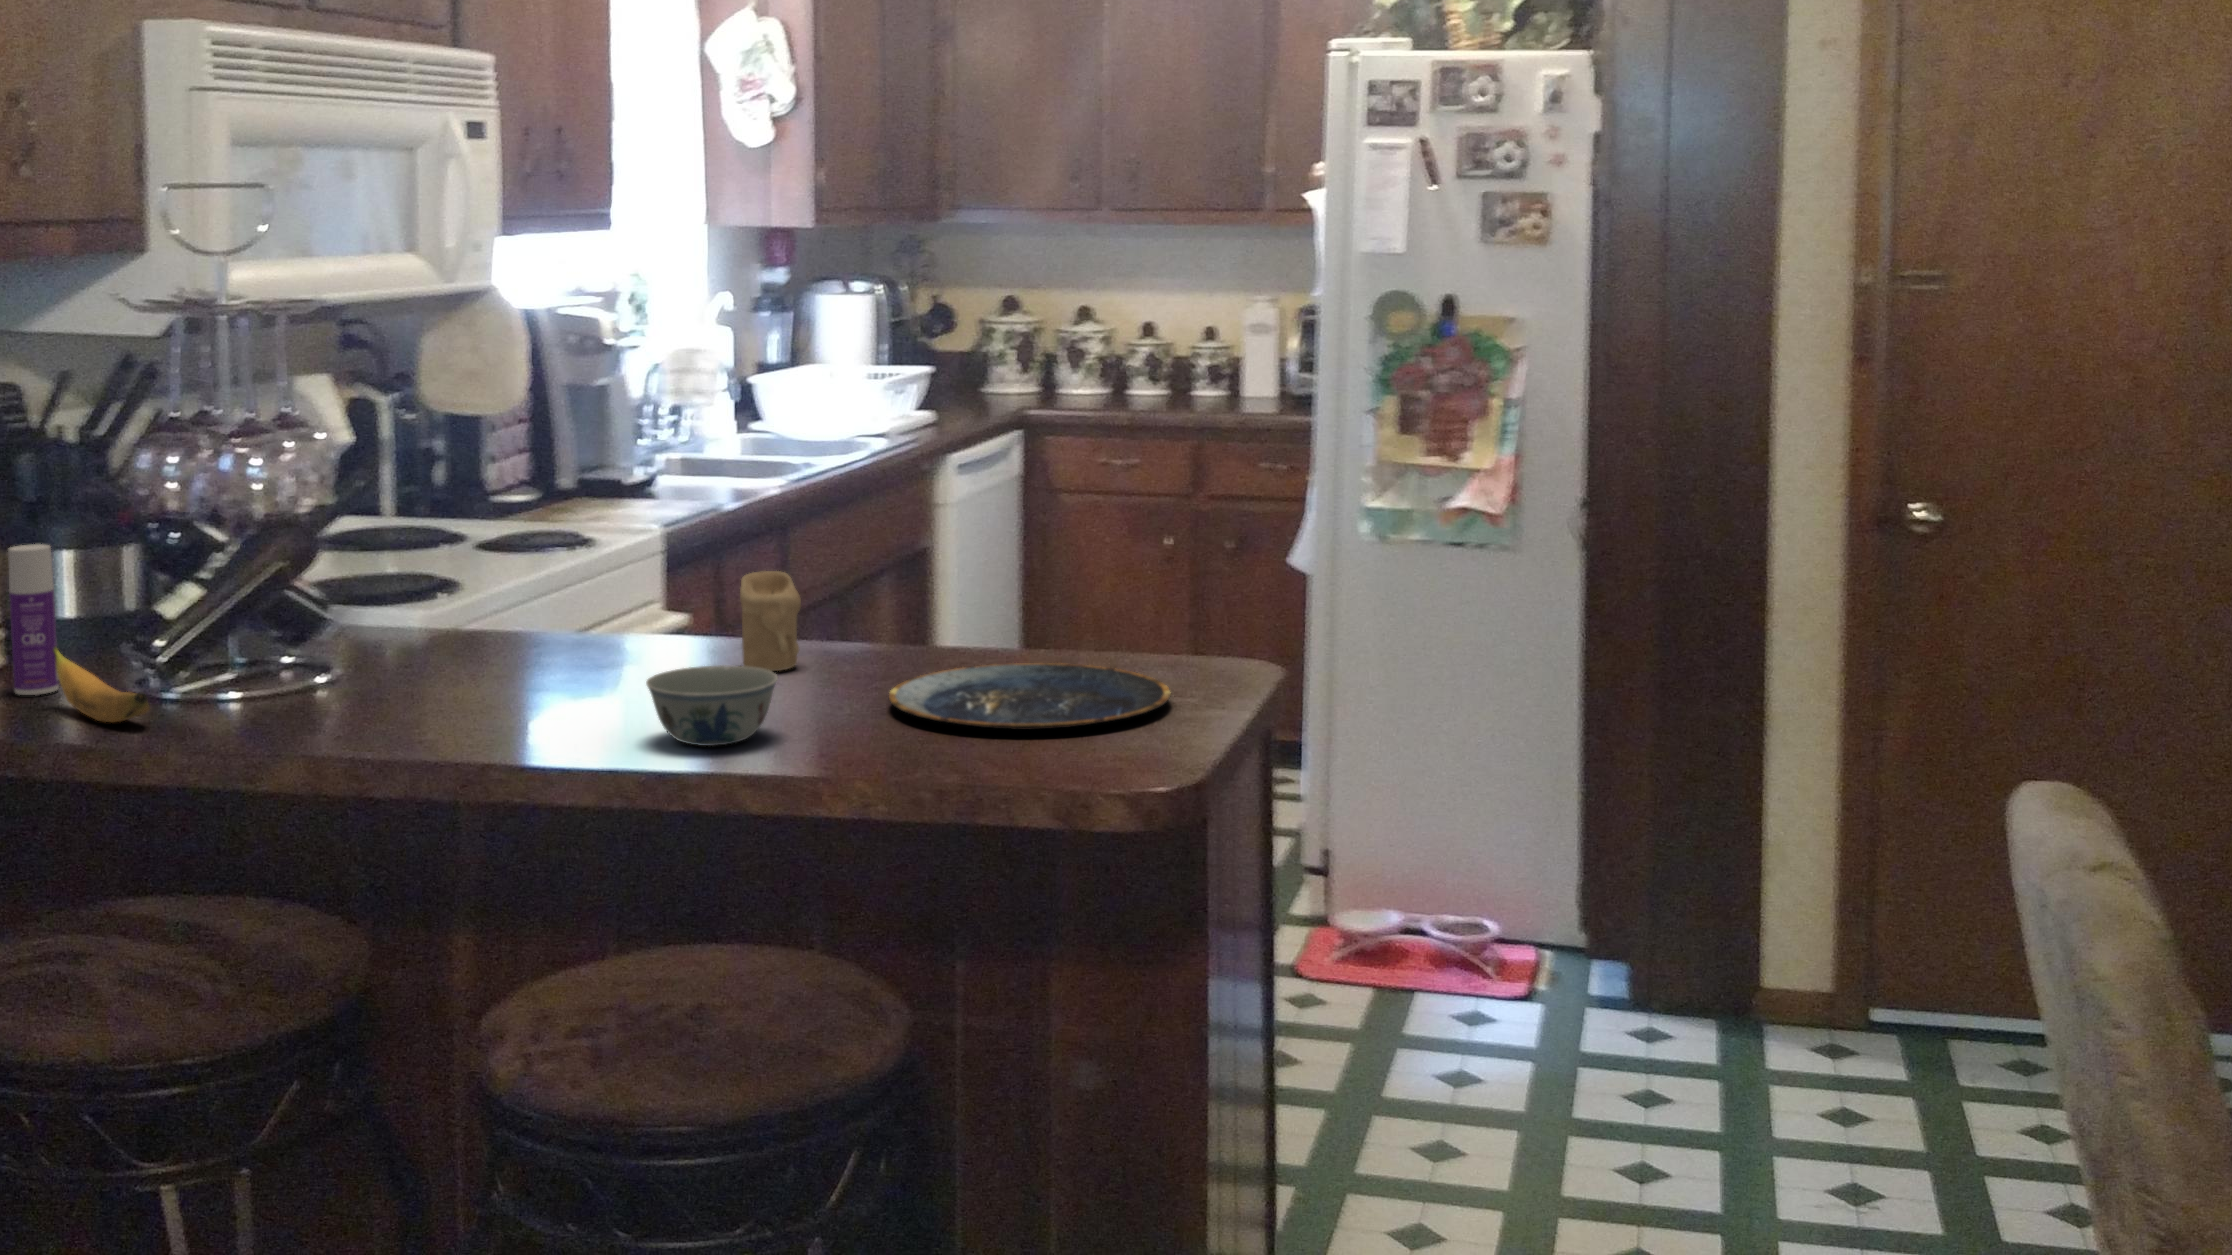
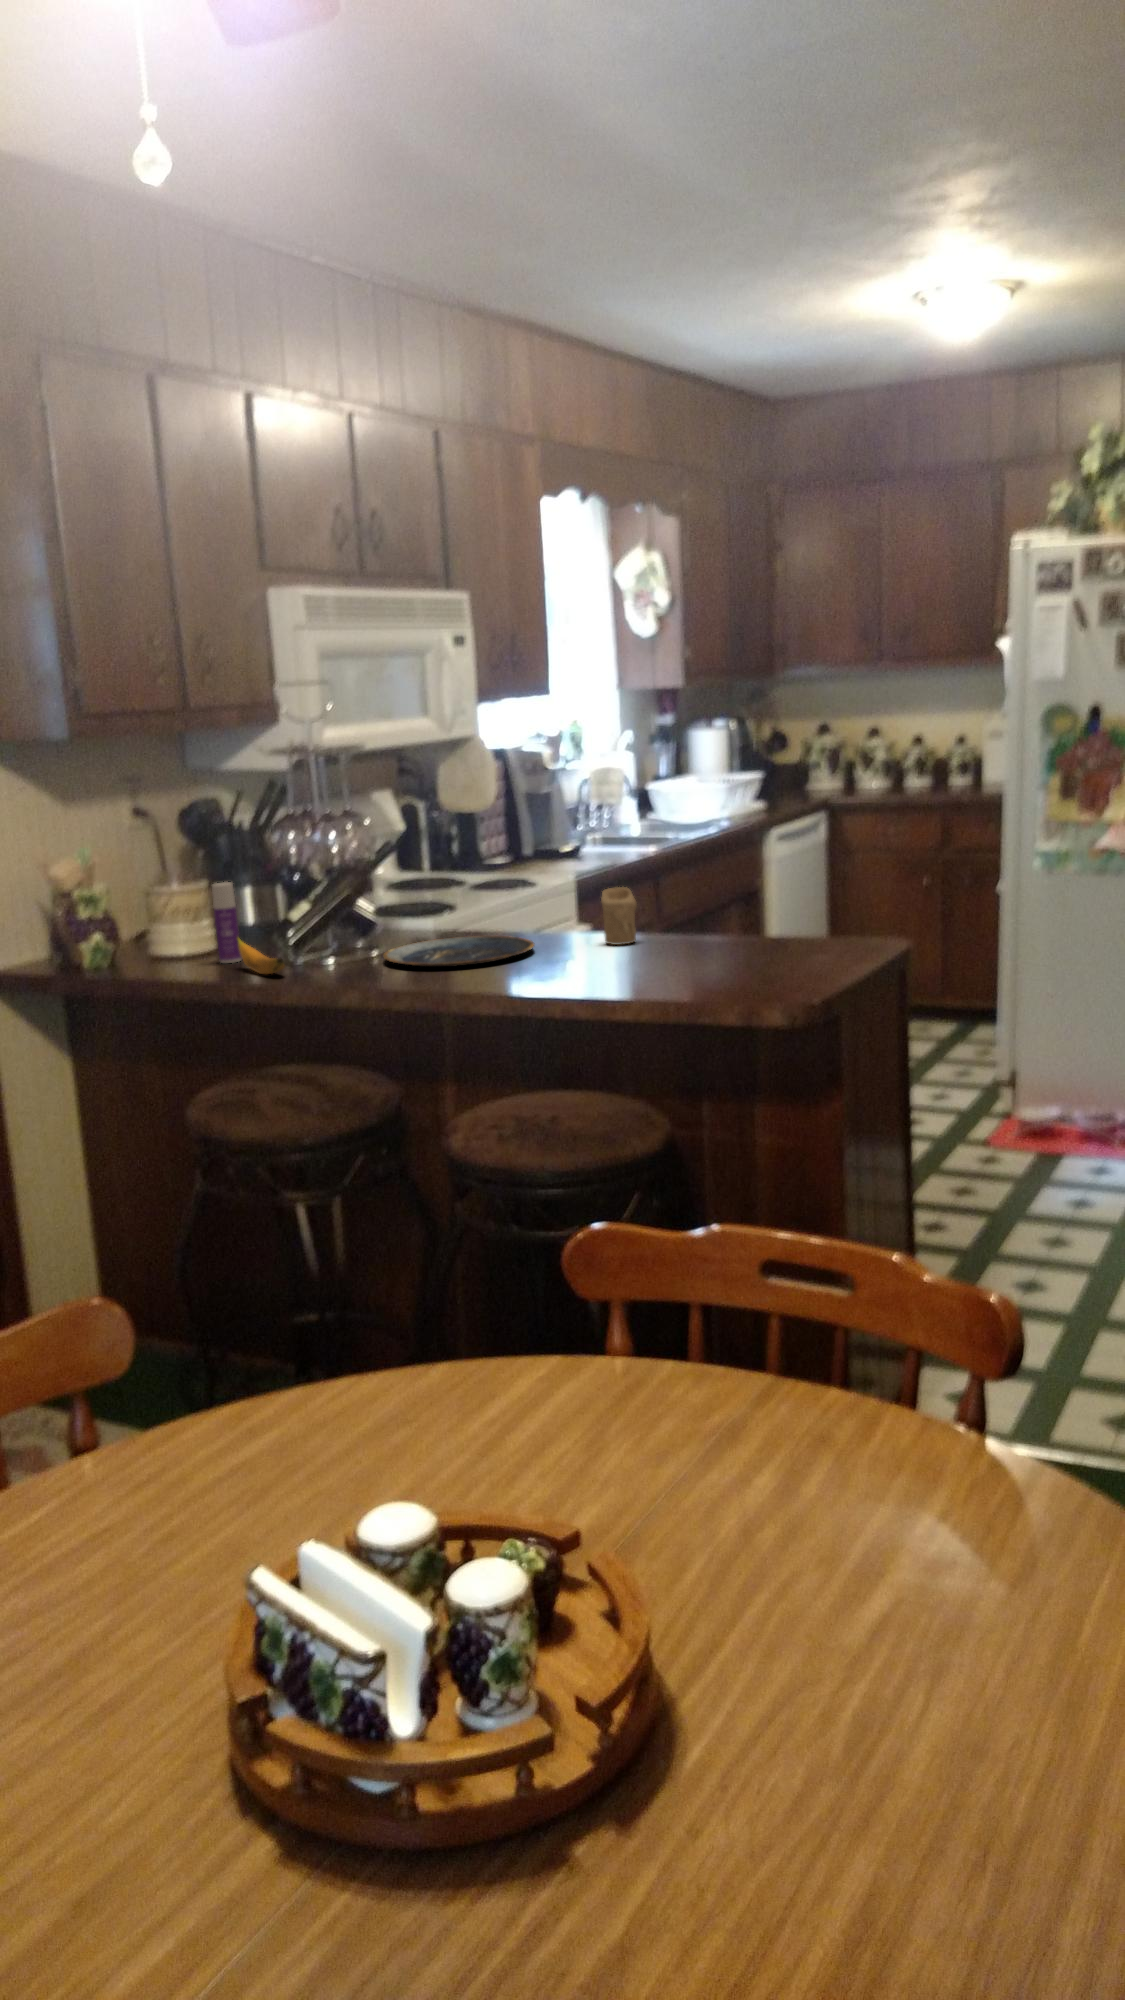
plate: present [889,663,1171,730] -> present [384,936,534,967]
bowl: present [646,665,778,746] -> none [540,937,612,980]

